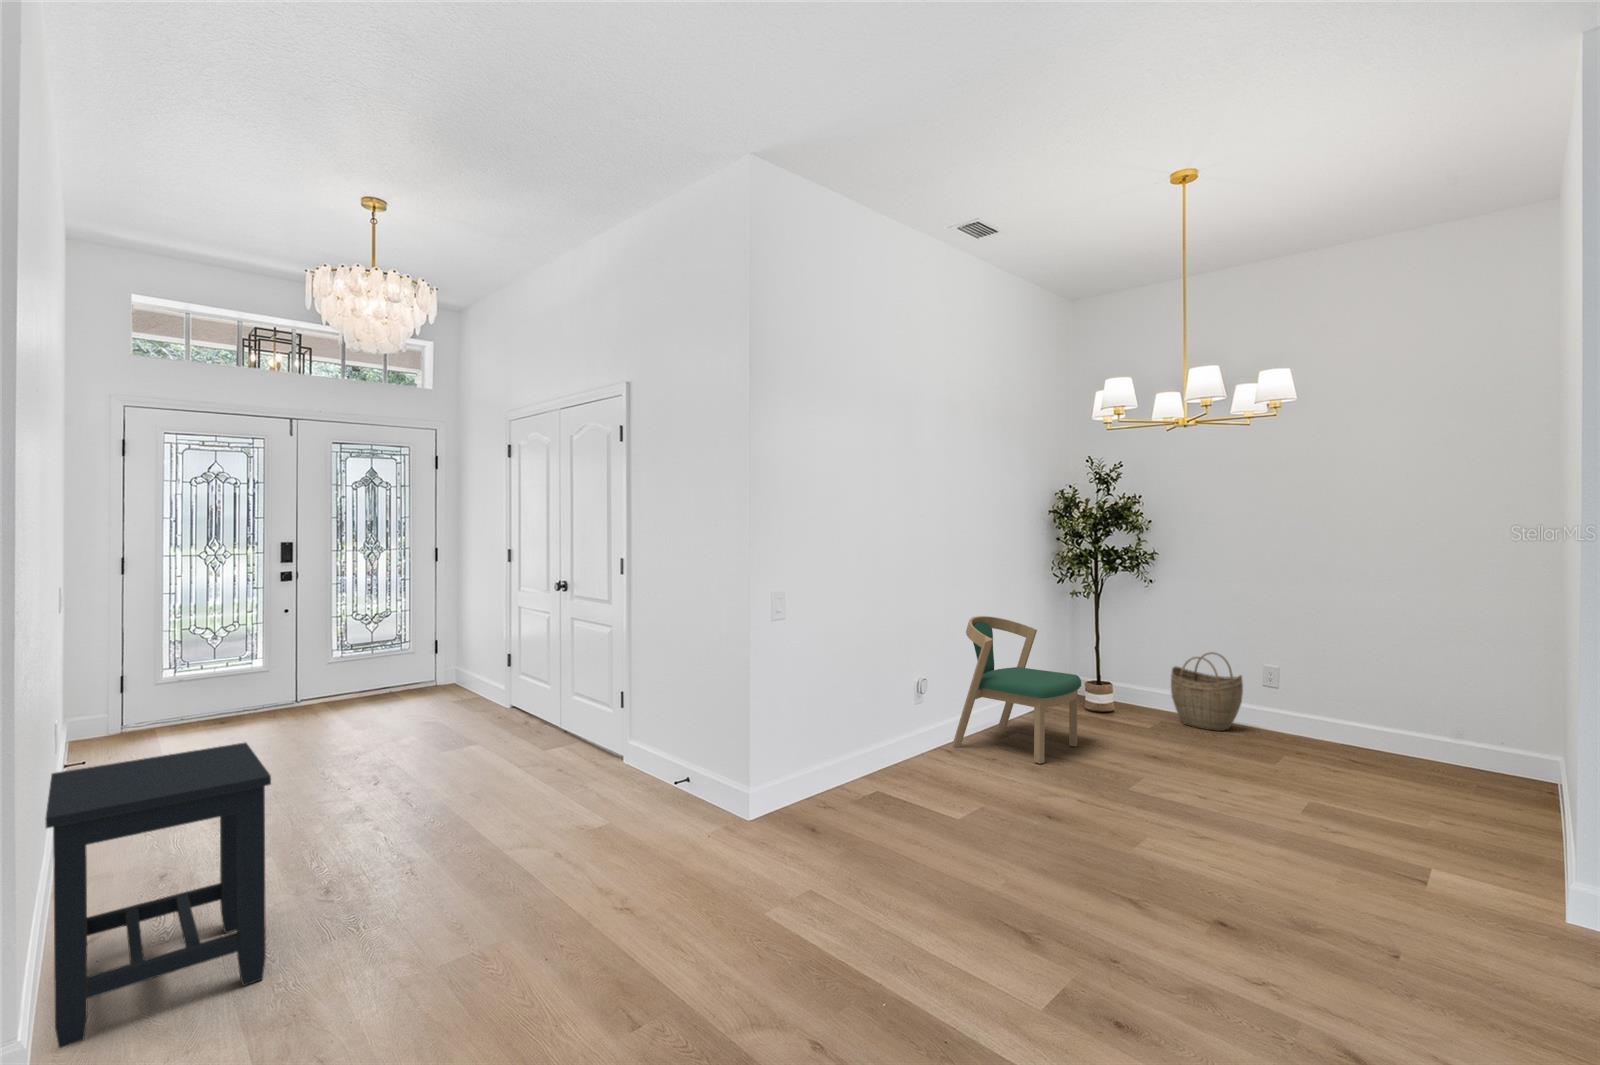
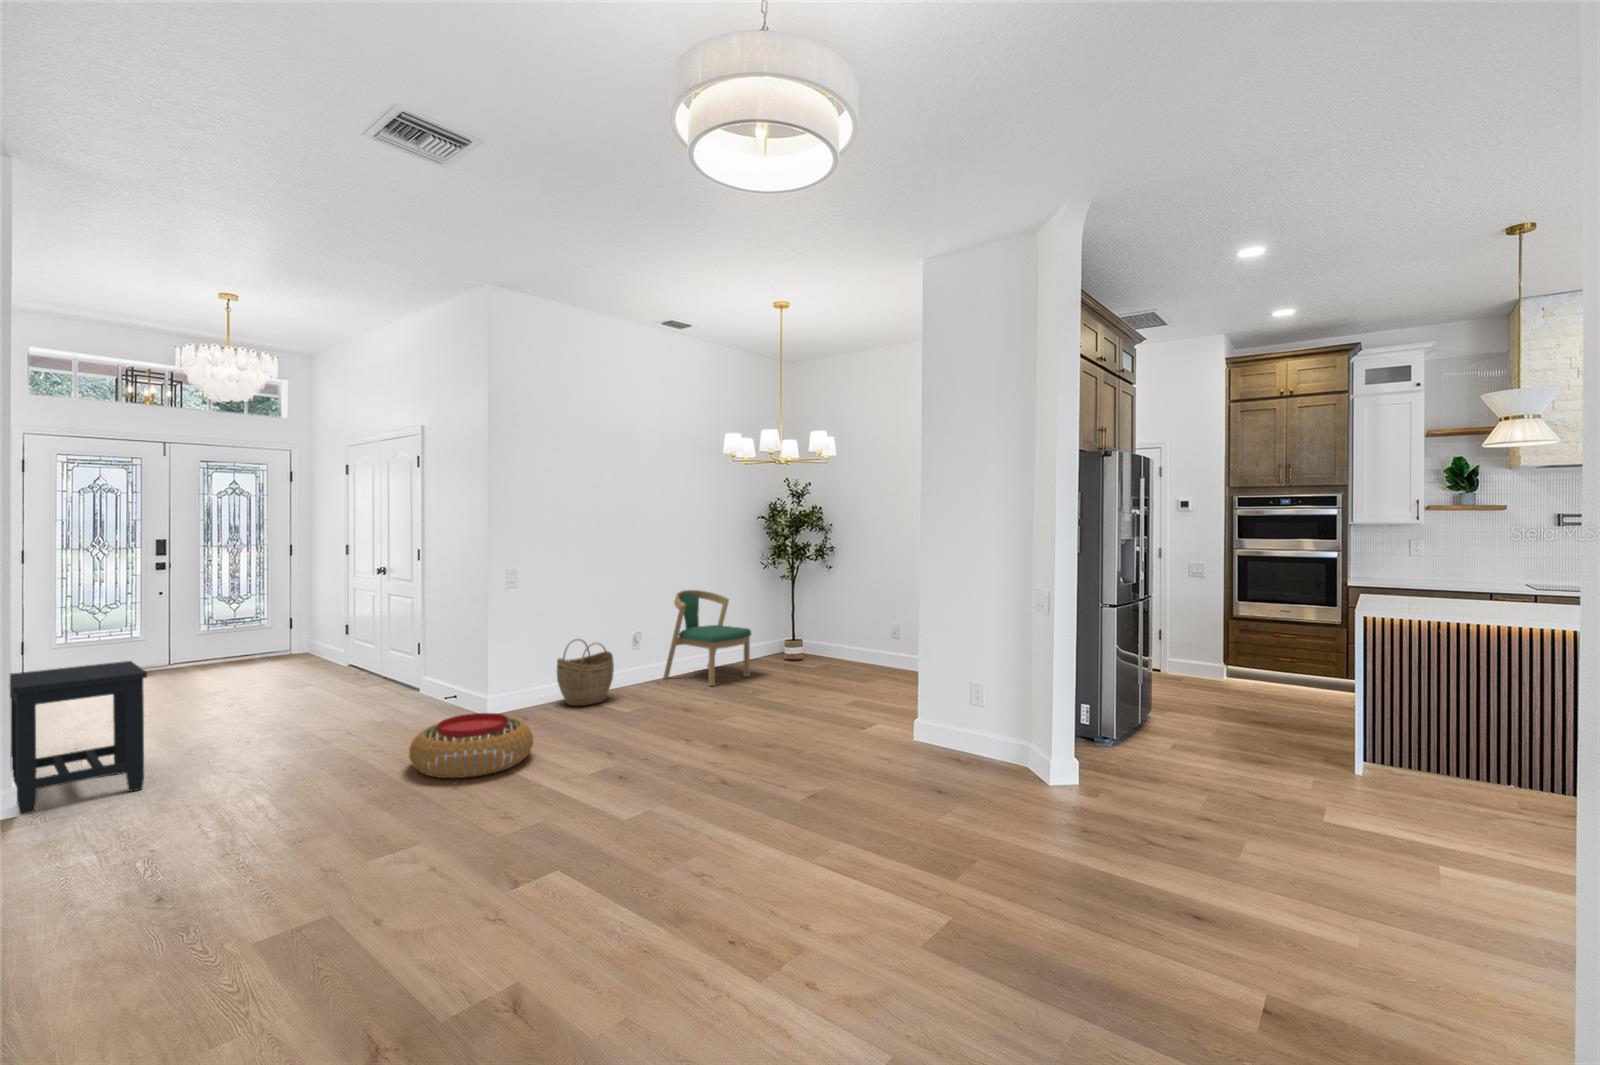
woven basket: present [1171,652,1243,731] -> present [557,639,614,706]
pouf: none [689,838,888,982] -> present [409,713,533,778]

